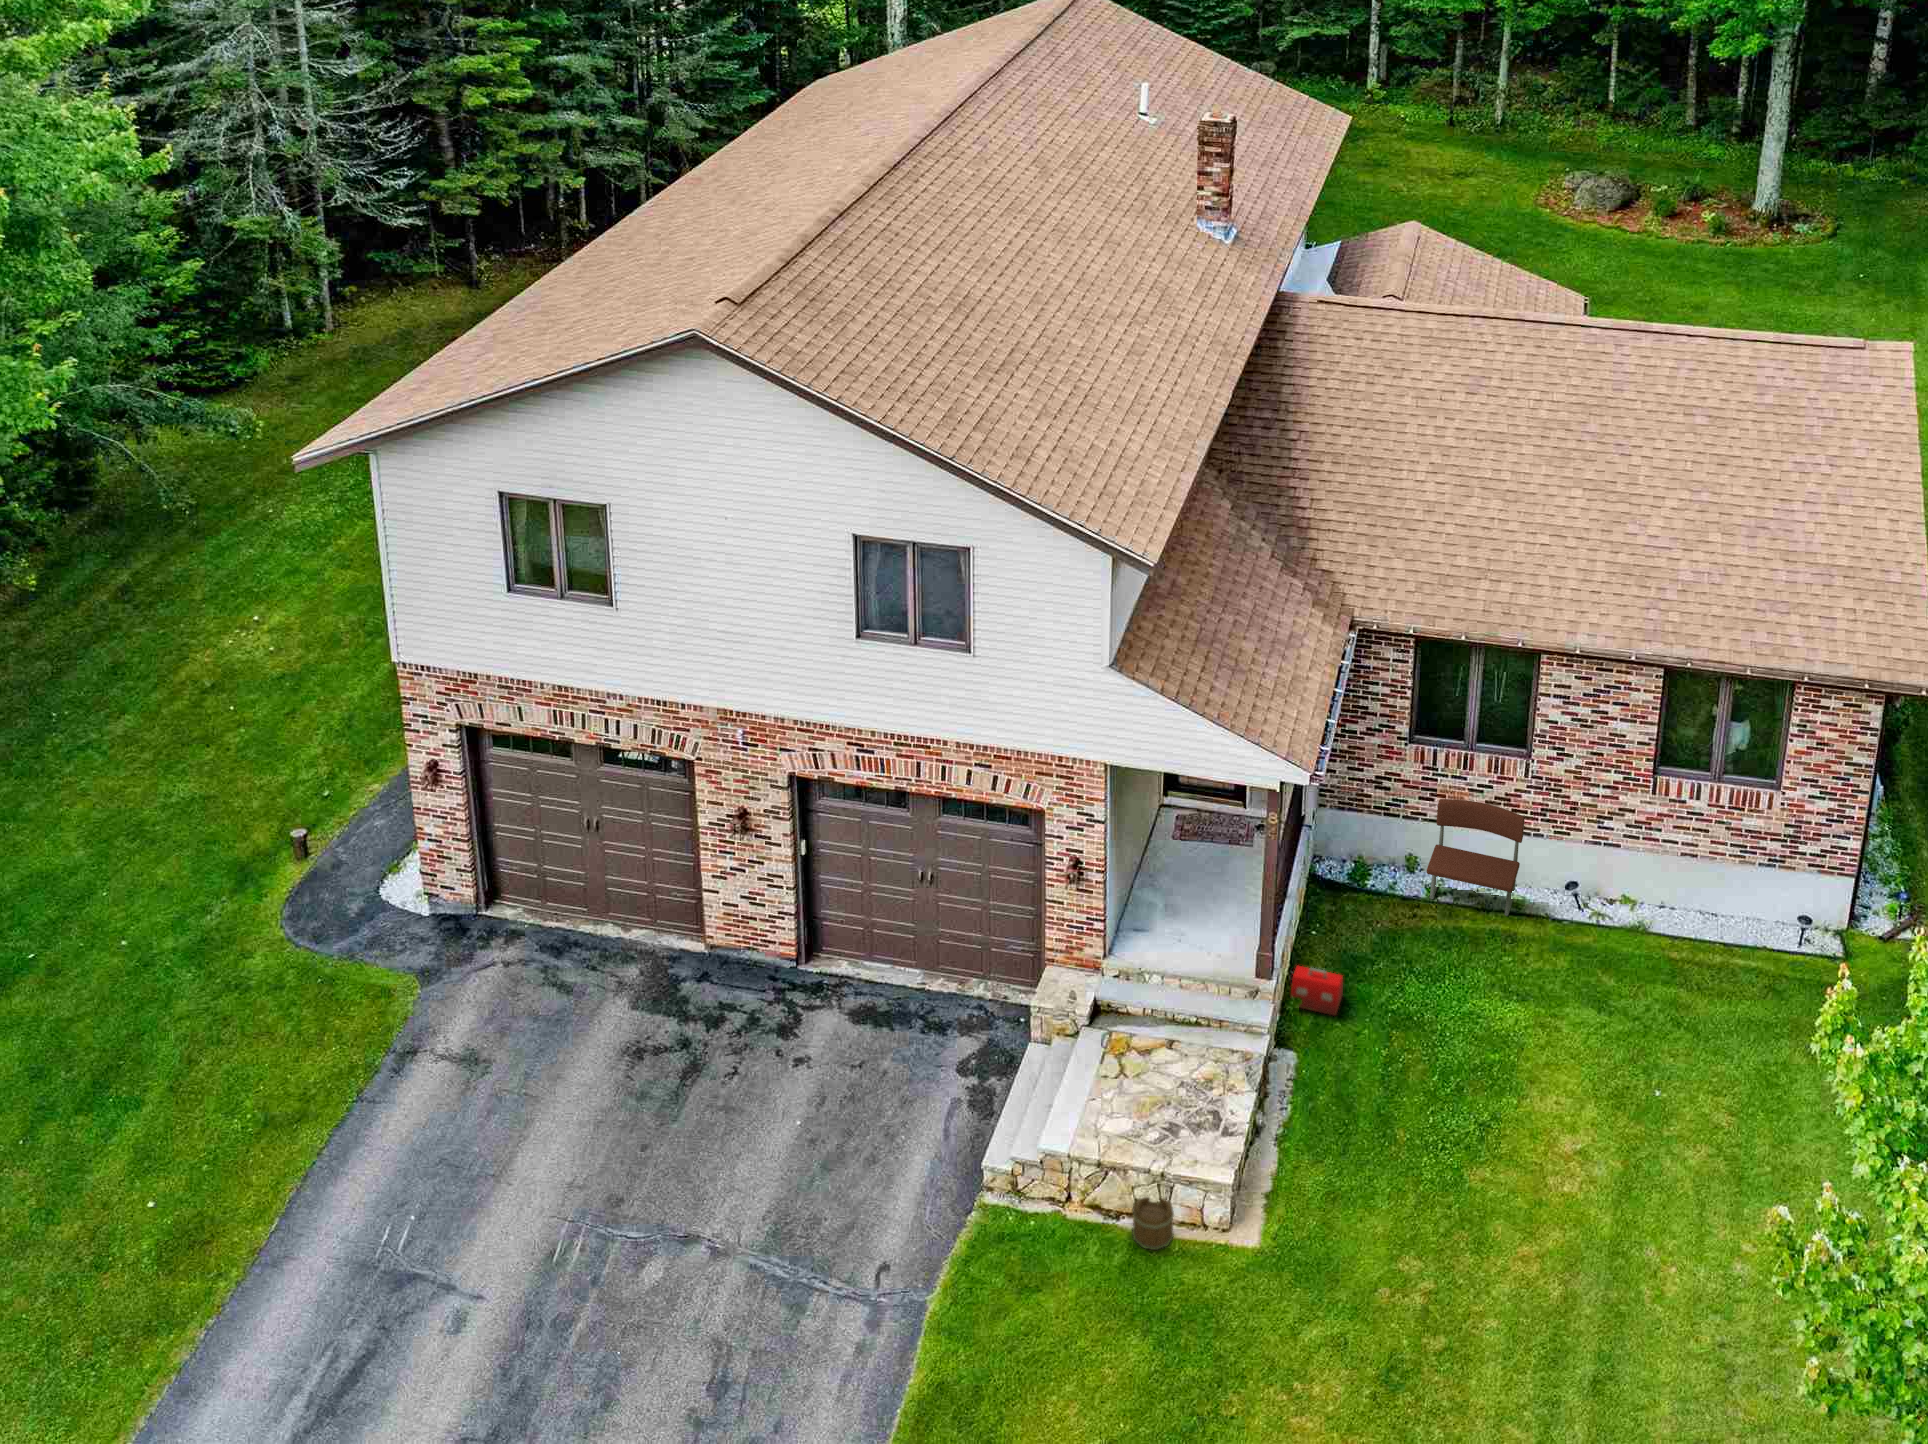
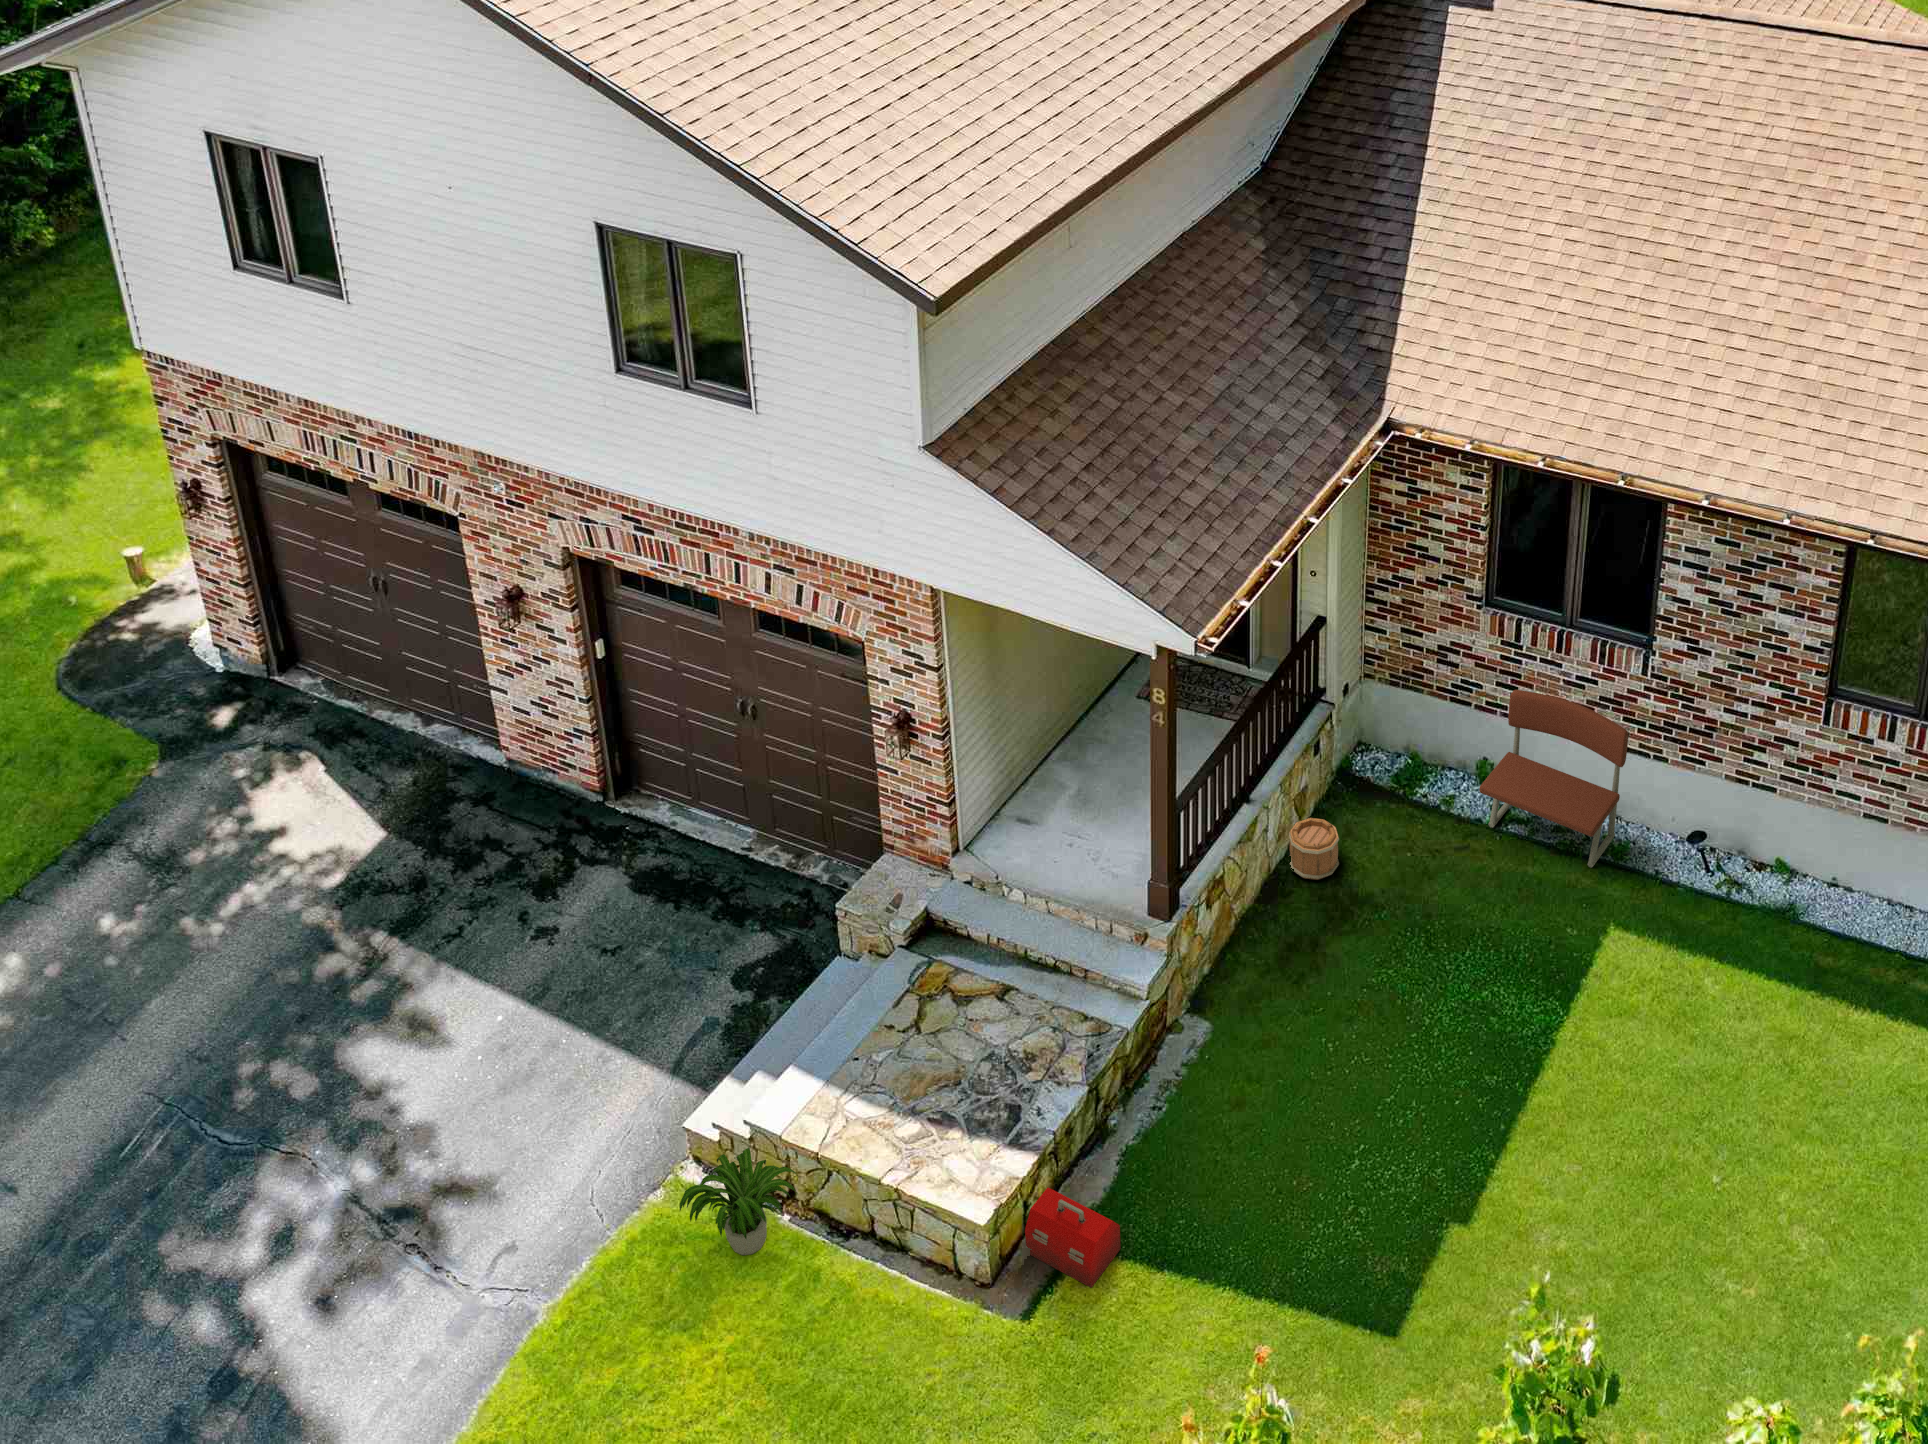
toolbox: present [1291,966,1343,1015] -> present [1025,1187,1121,1288]
potted plant: none [1024,1161,1098,1236] -> present [680,1147,796,1255]
bucket: present [1132,1196,1174,1250] -> present [1289,818,1339,880]

